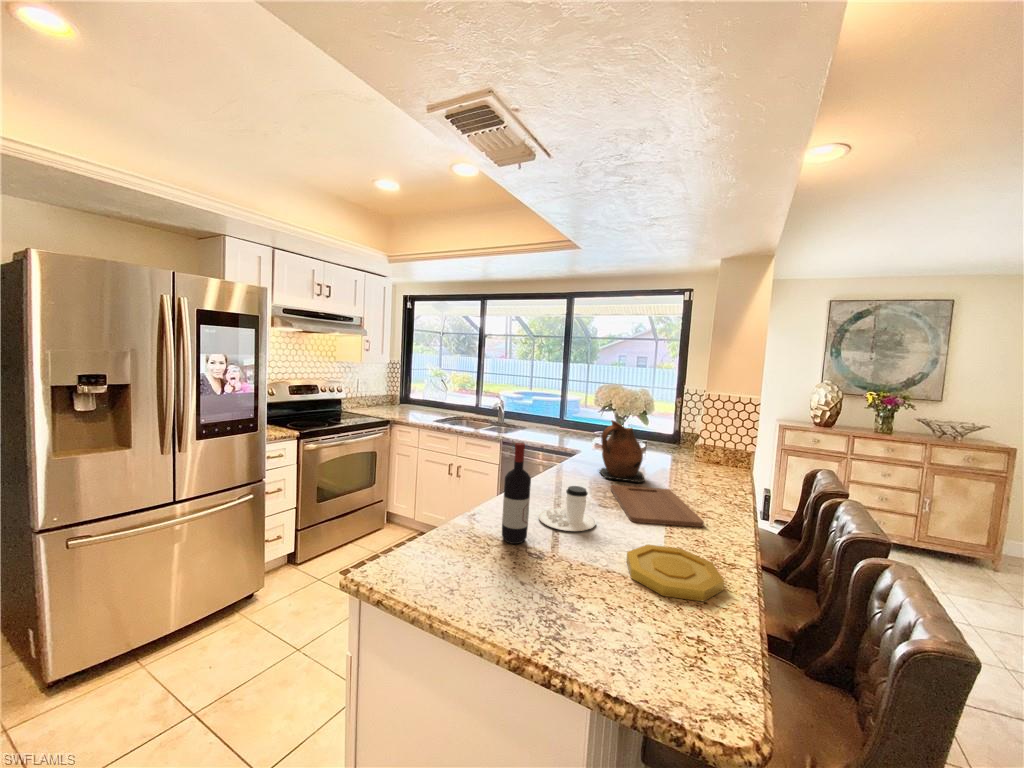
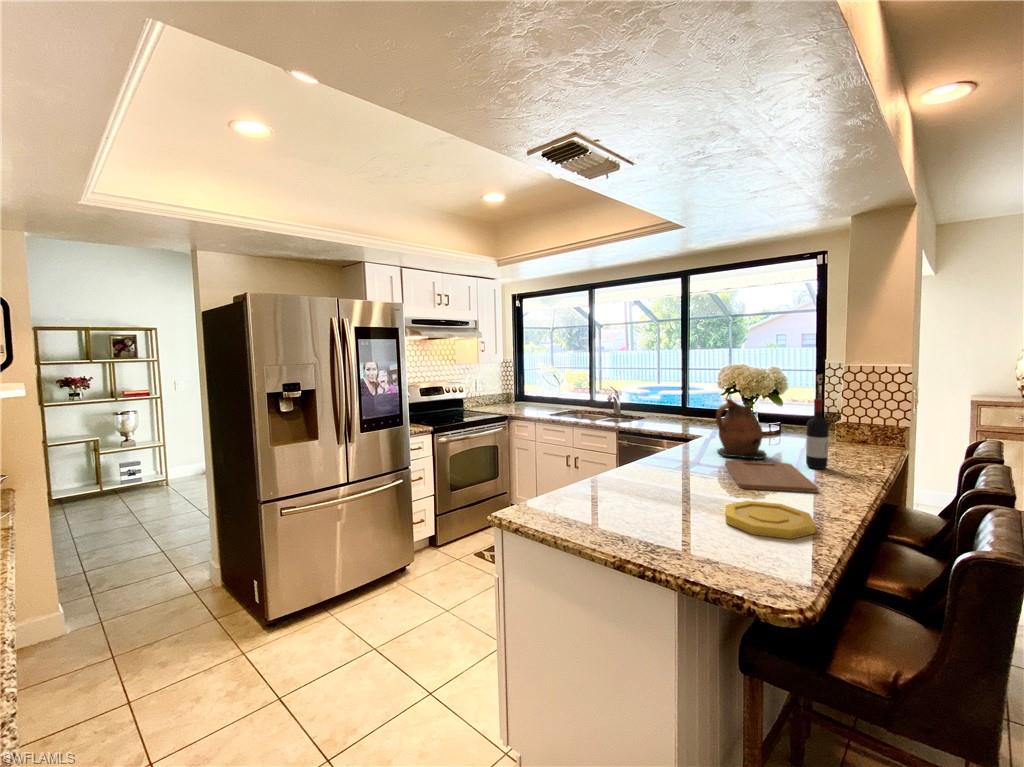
wine bottle: present [502,443,531,544] -> present [806,399,829,469]
coffee cup: present [539,486,596,531] -> none [648,455,702,493]

